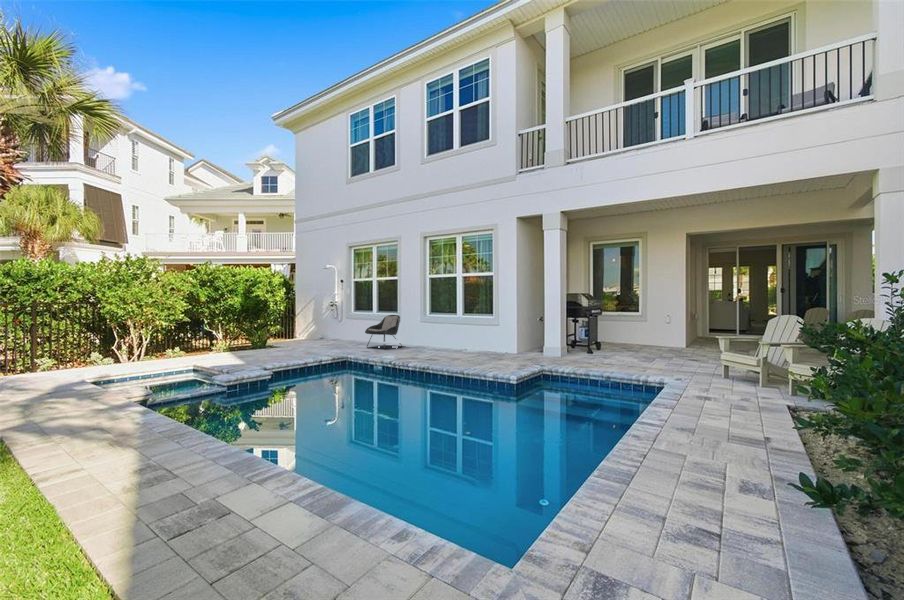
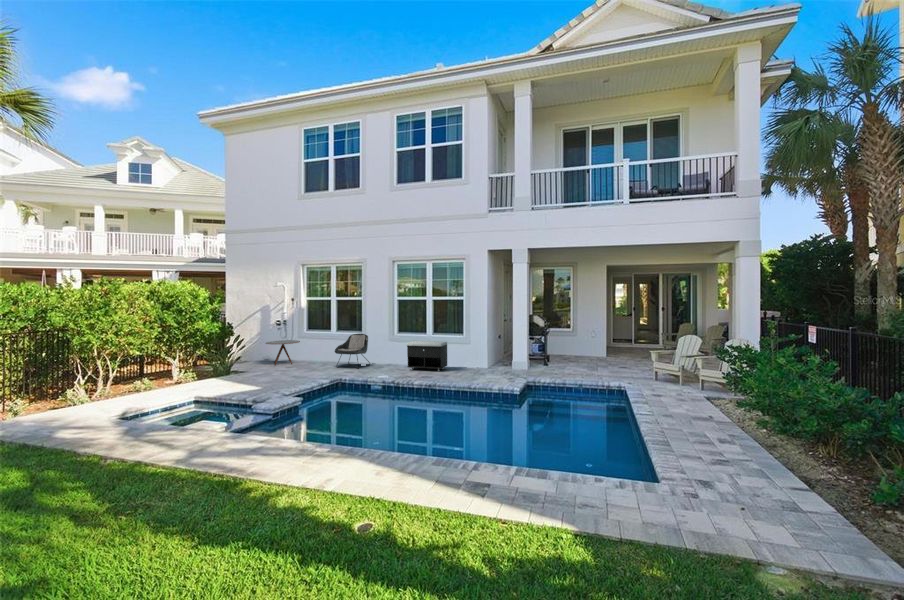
round table: none [312,321,345,344] -> present [266,340,300,365]
storage bench: none [429,322,474,356] -> present [407,341,447,371]

